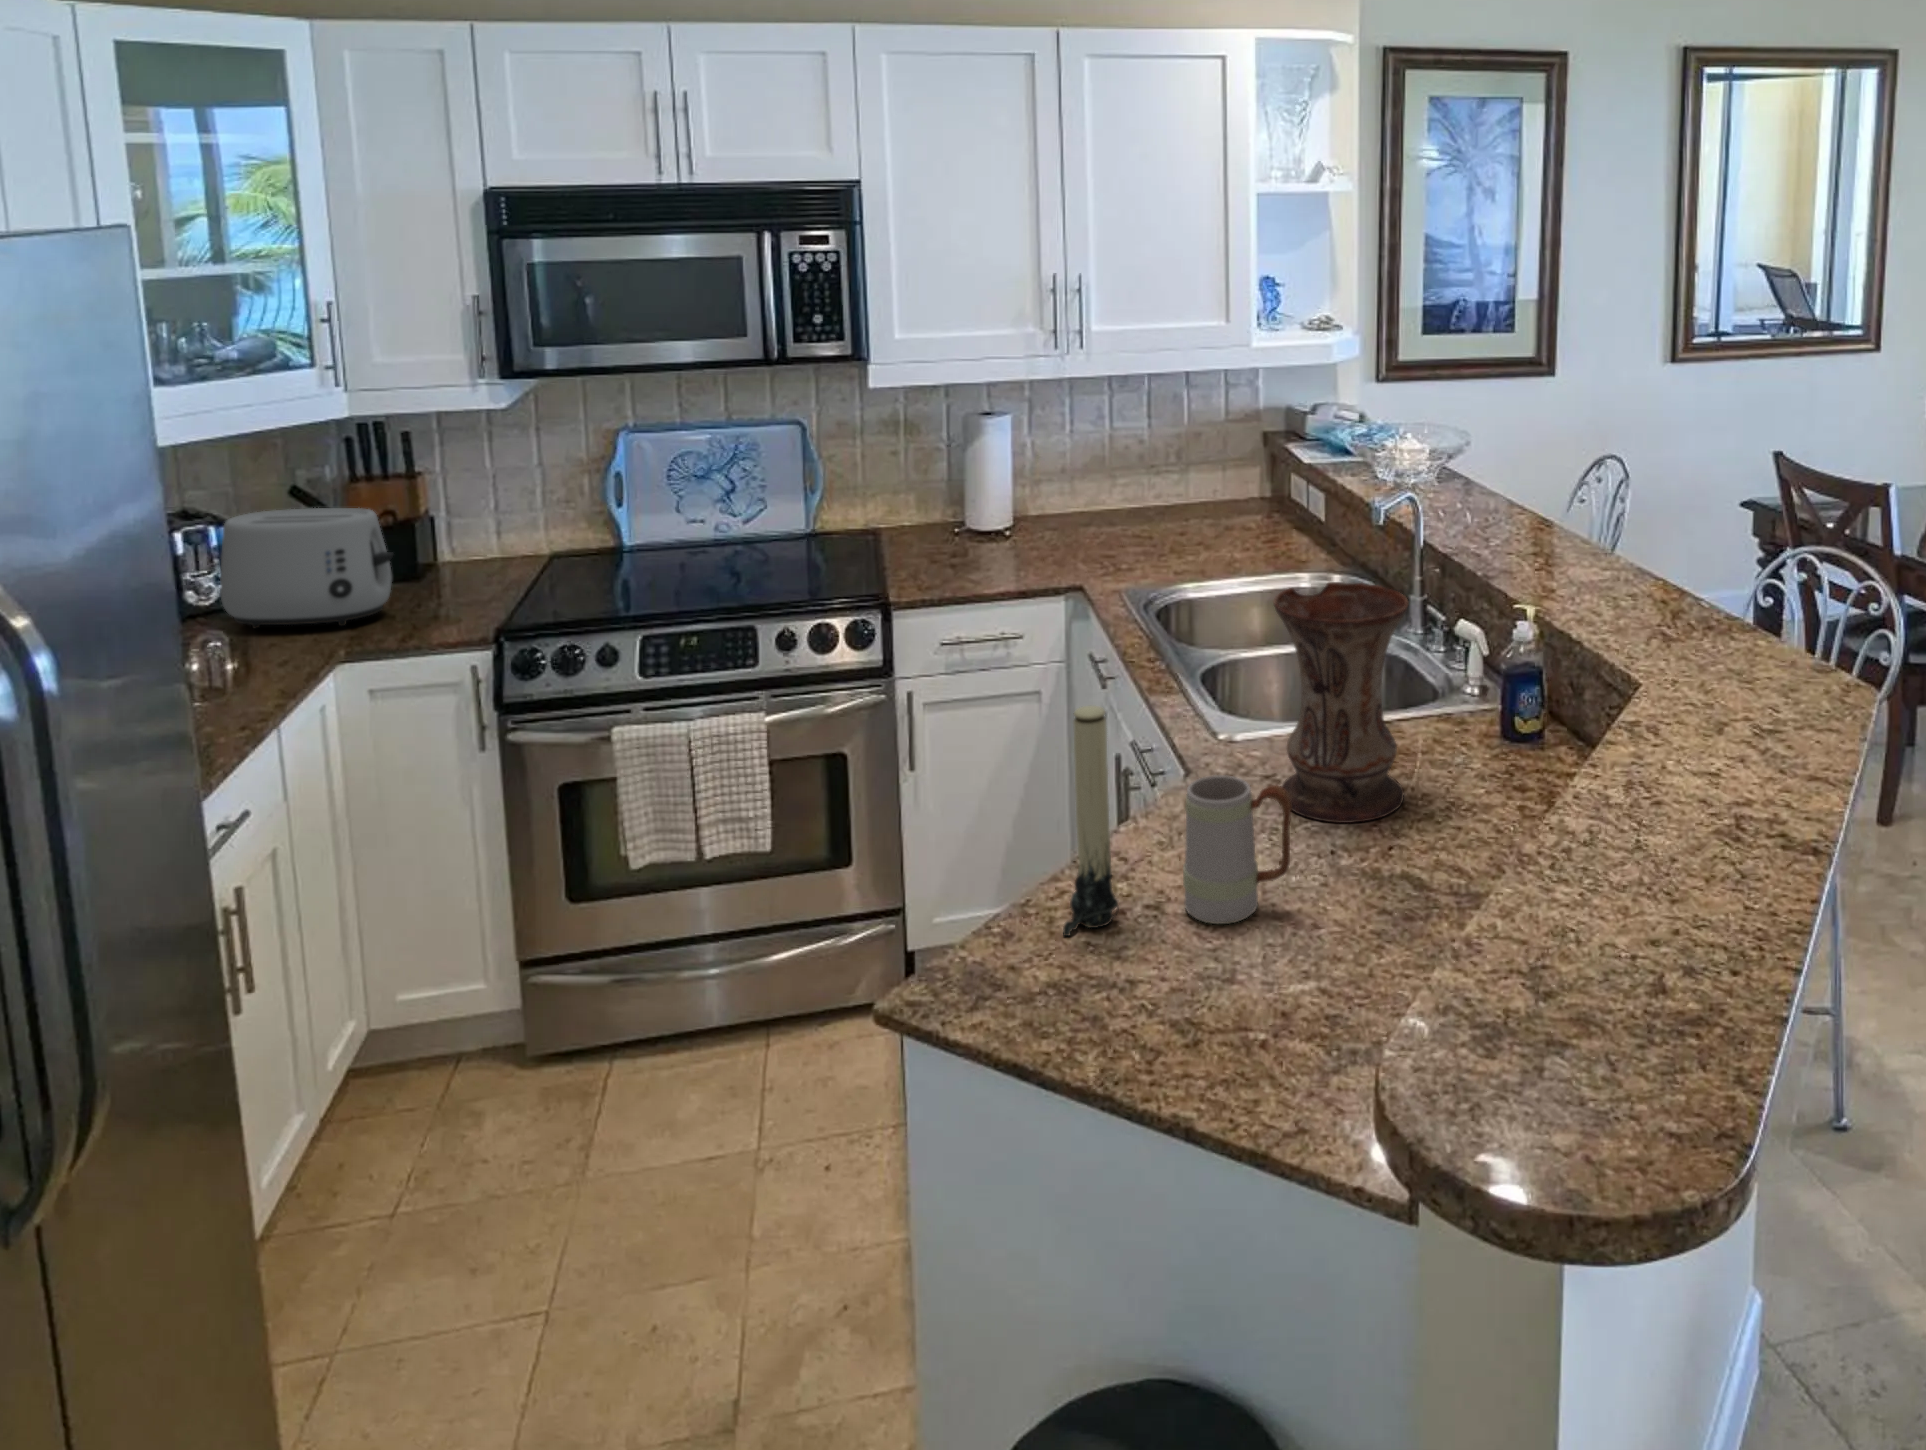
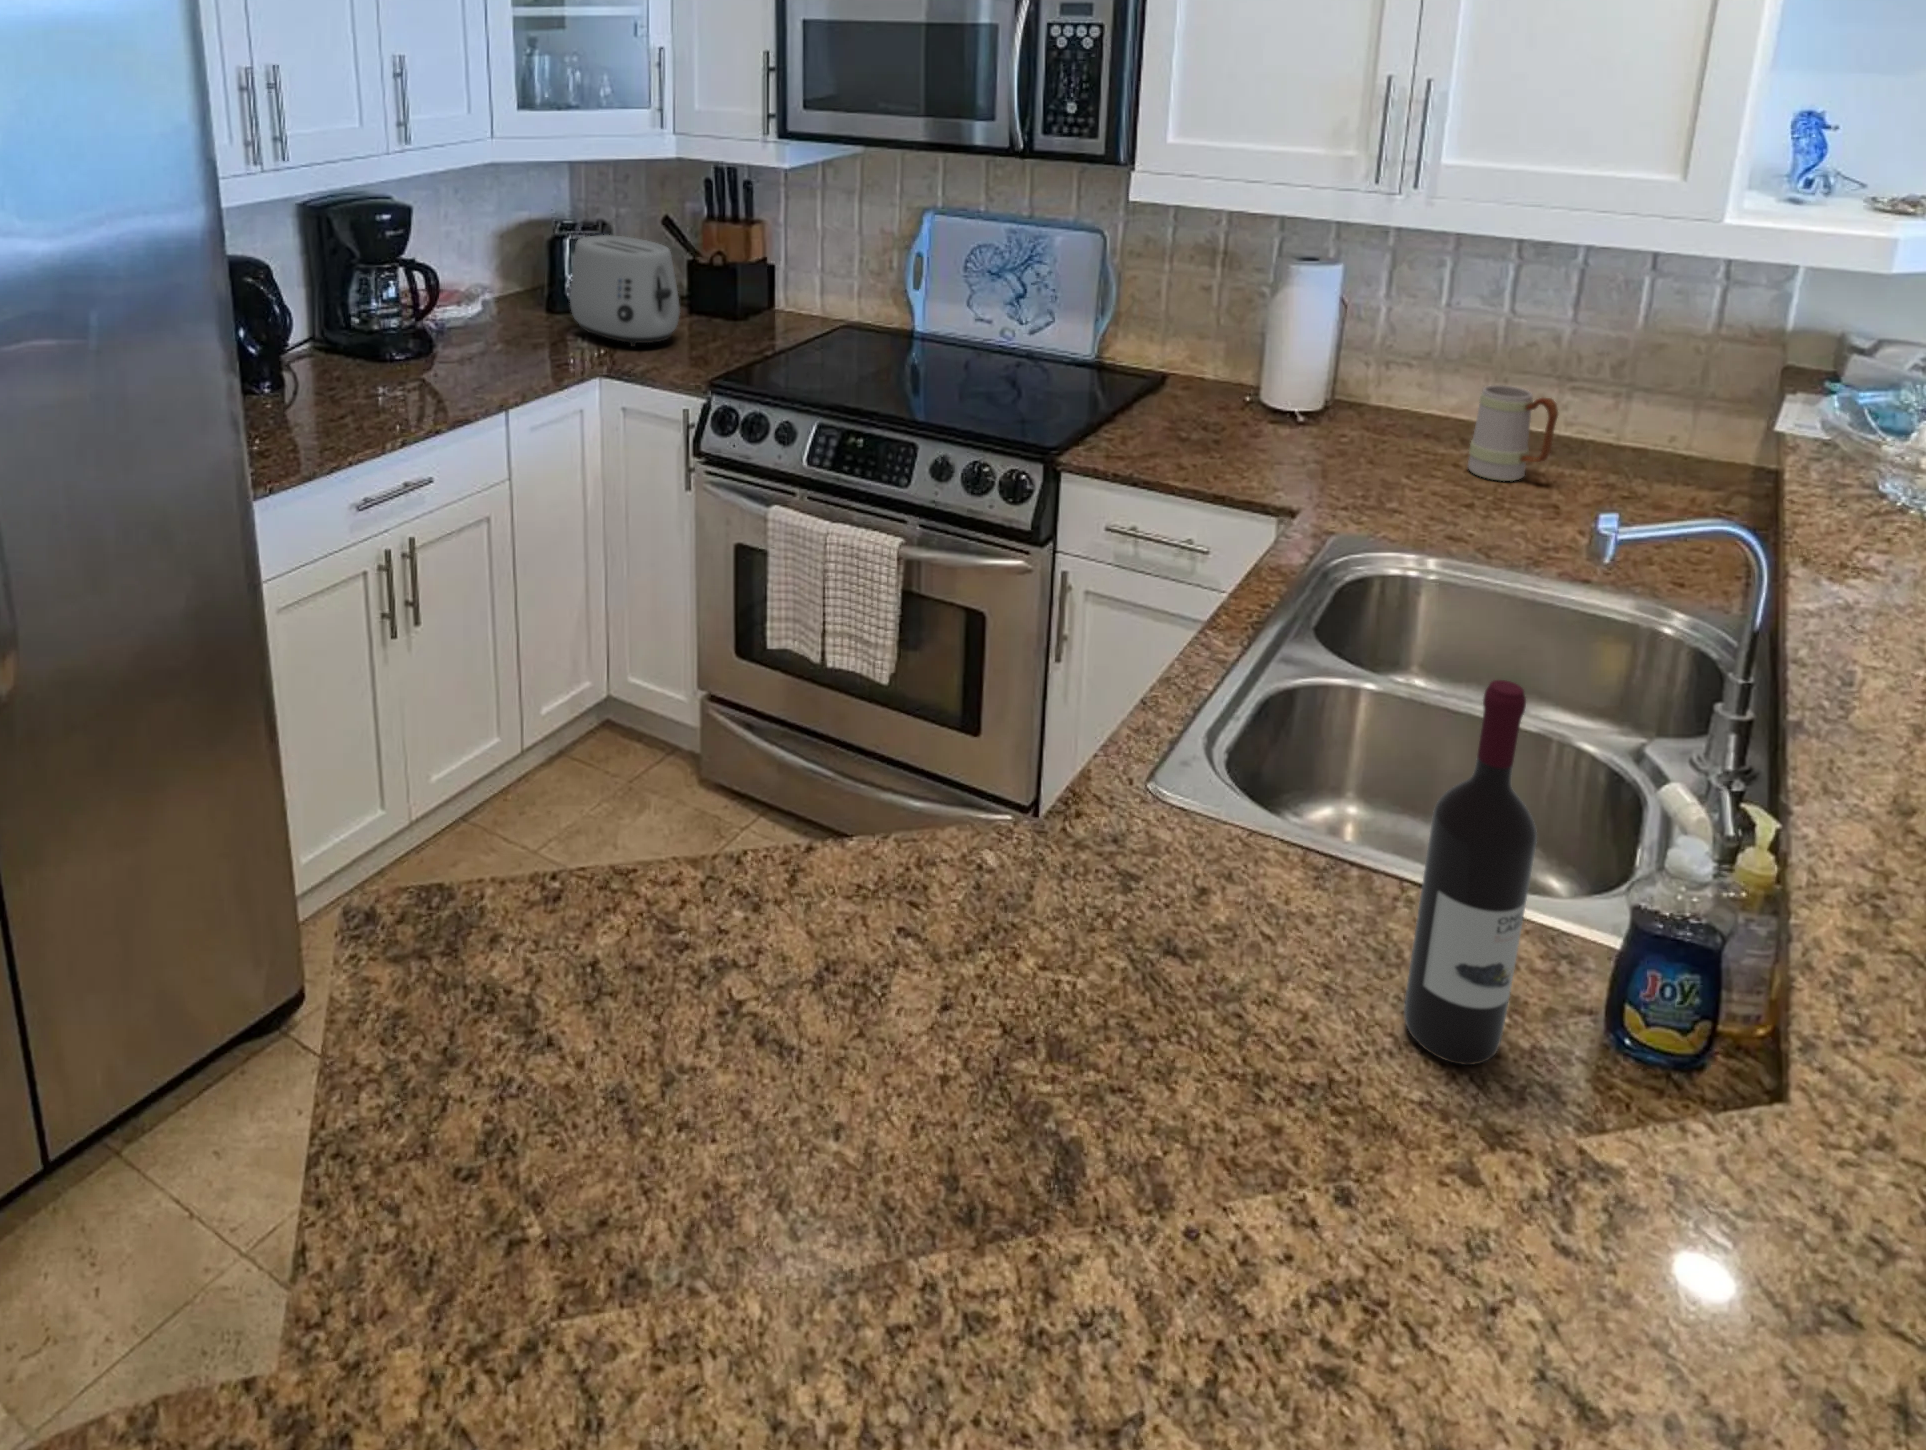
wine bottle: none [1445,548,1490,748] -> present [1404,680,1537,1065]
vase: present [1273,582,1409,823] -> none [958,626,1221,1083]
candle: present [1063,706,1119,936] -> none [431,681,518,985]
mug: present [1183,775,1292,924] -> present [1468,385,1558,481]

